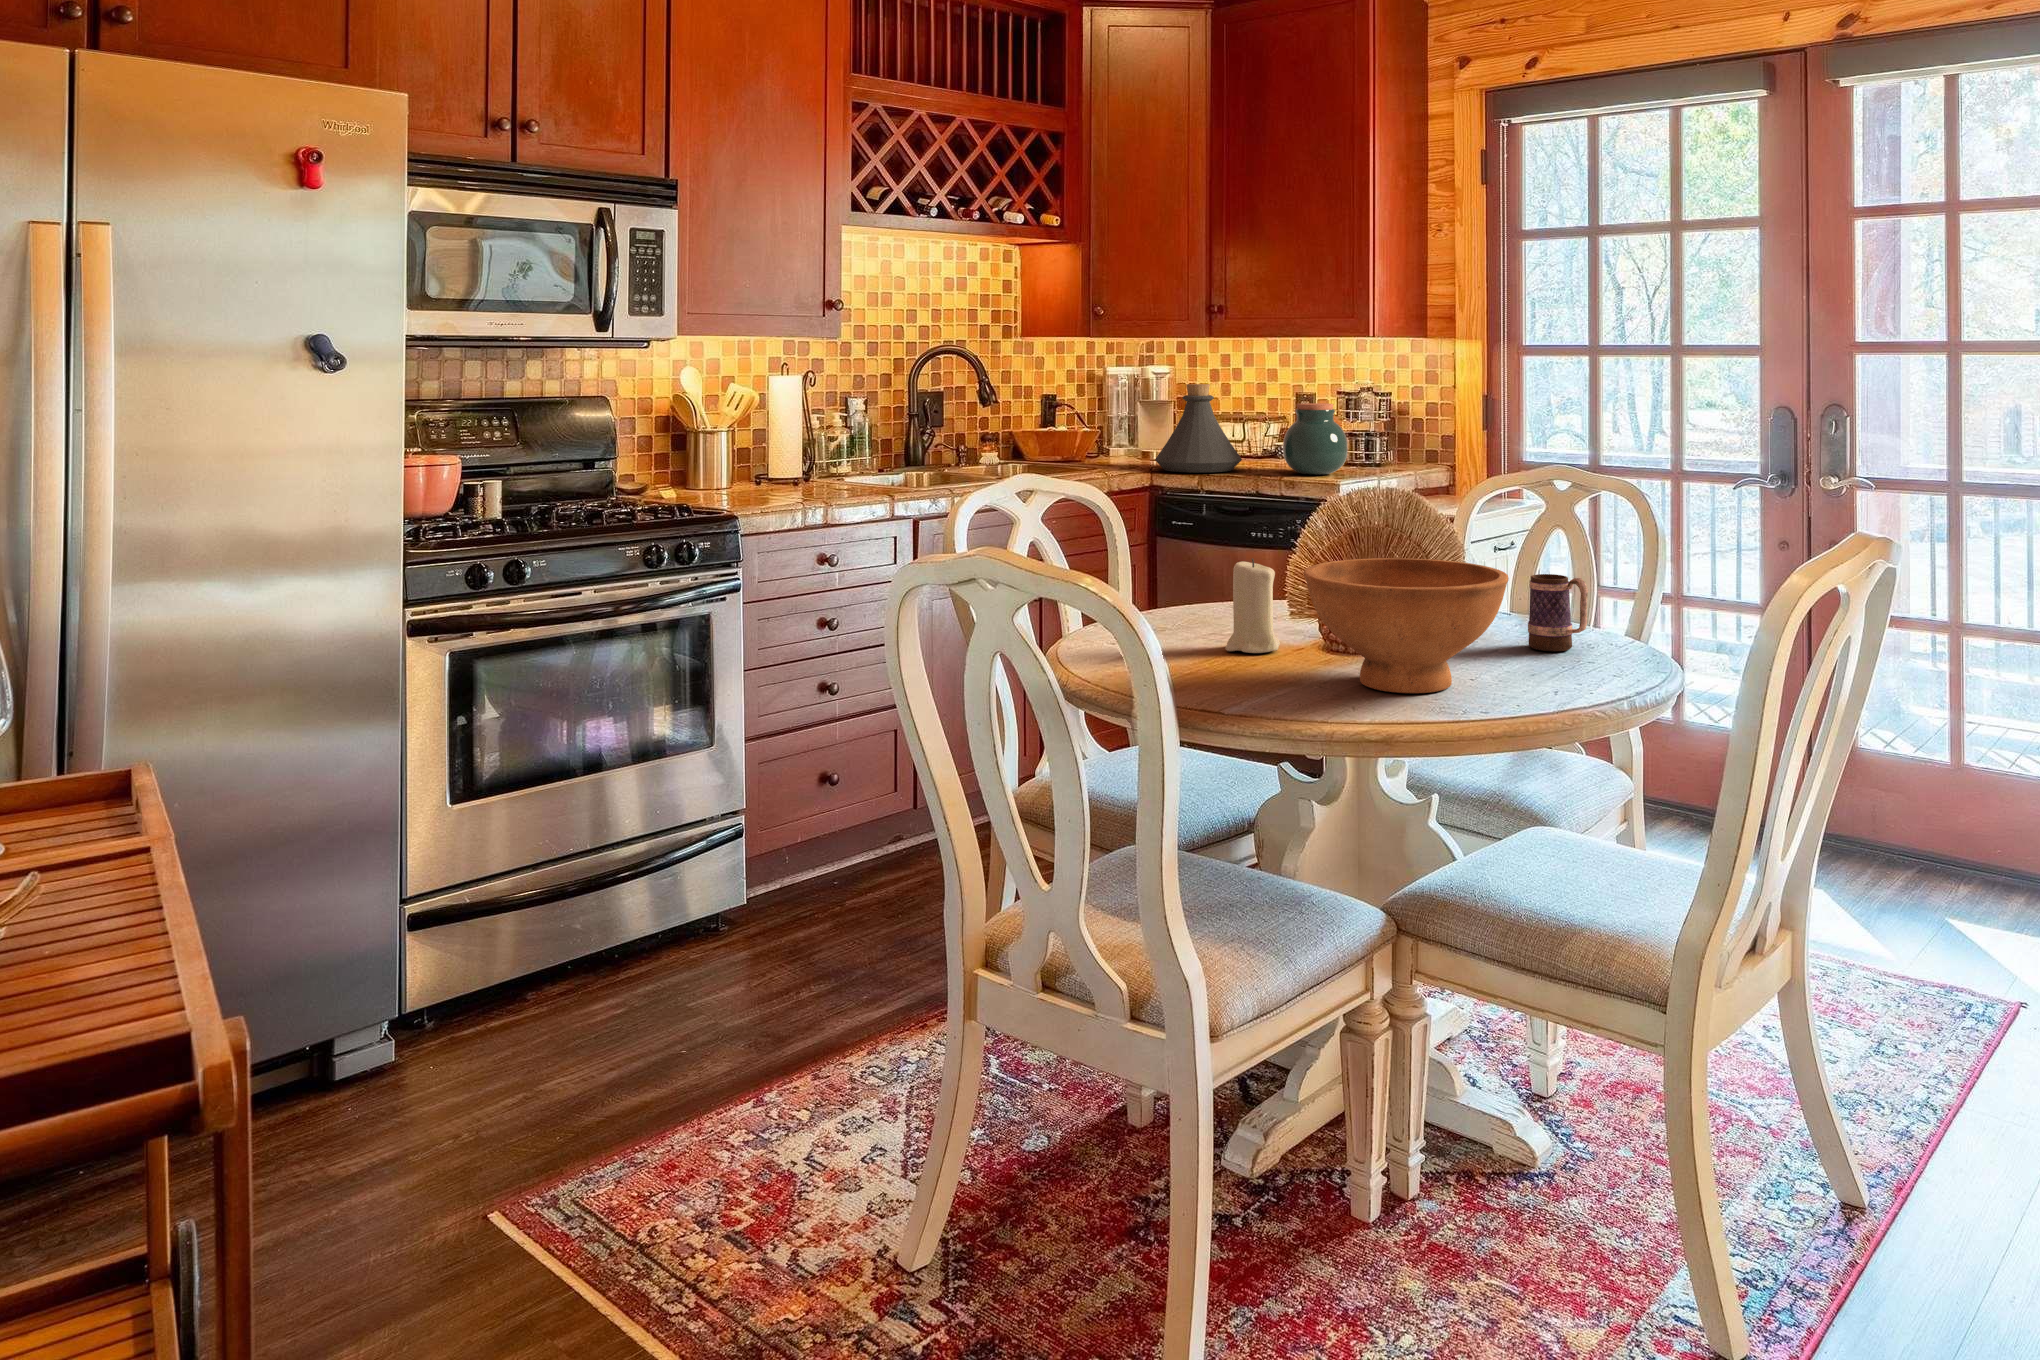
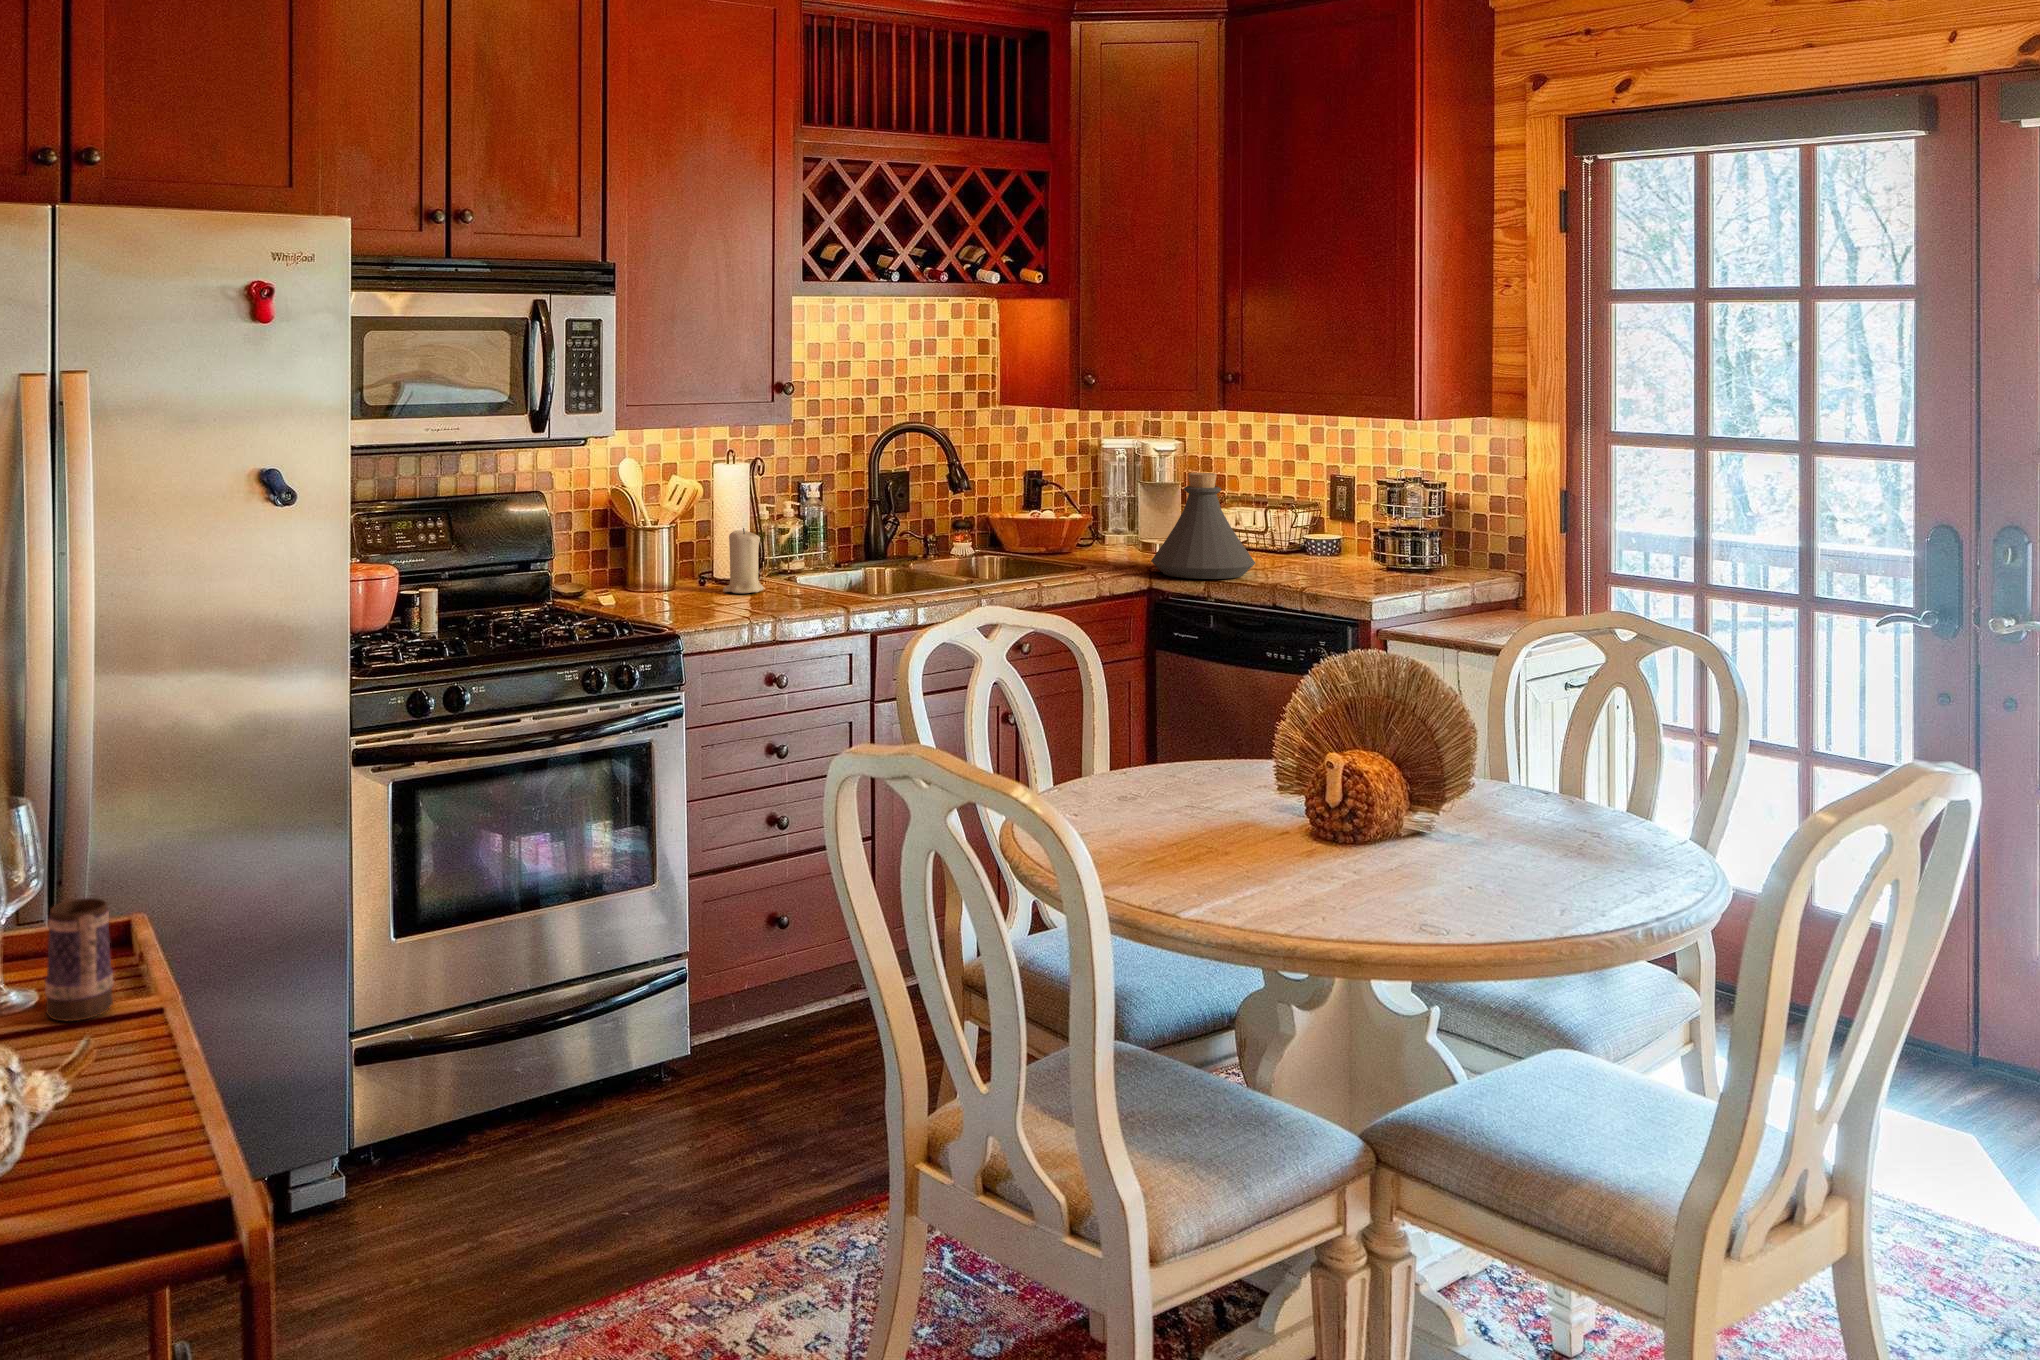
jar: present [1283,403,1348,475] -> none [1305,499,1383,585]
bowl: present [1304,558,1509,693] -> none [1276,742,1511,904]
candle: present [1225,559,1280,653] -> present [723,528,764,593]
mug: present [1528,574,1588,651] -> present [45,898,113,1021]

